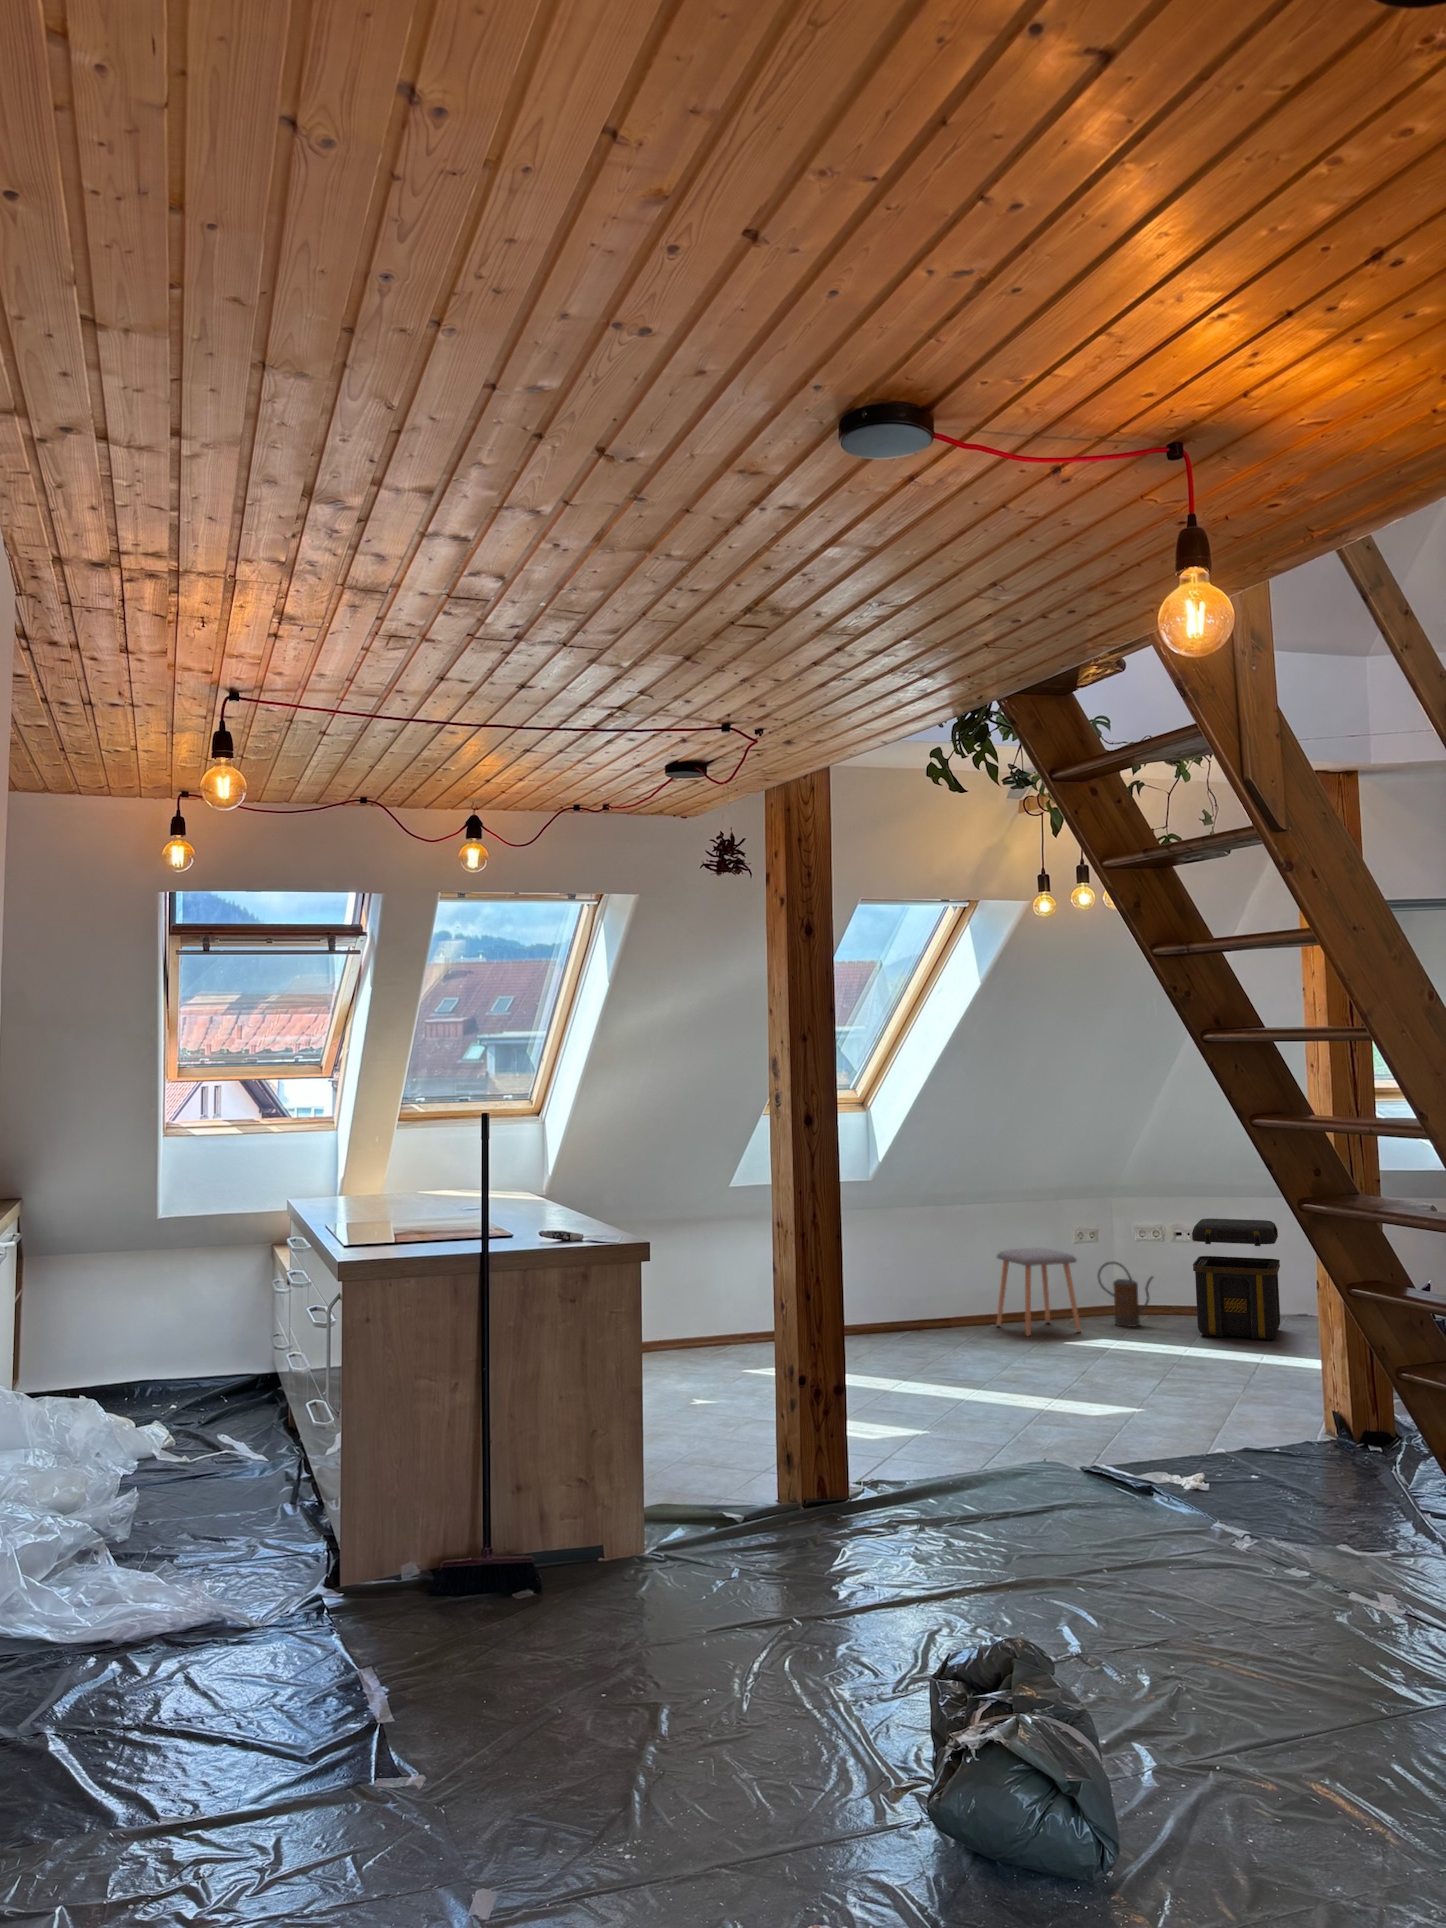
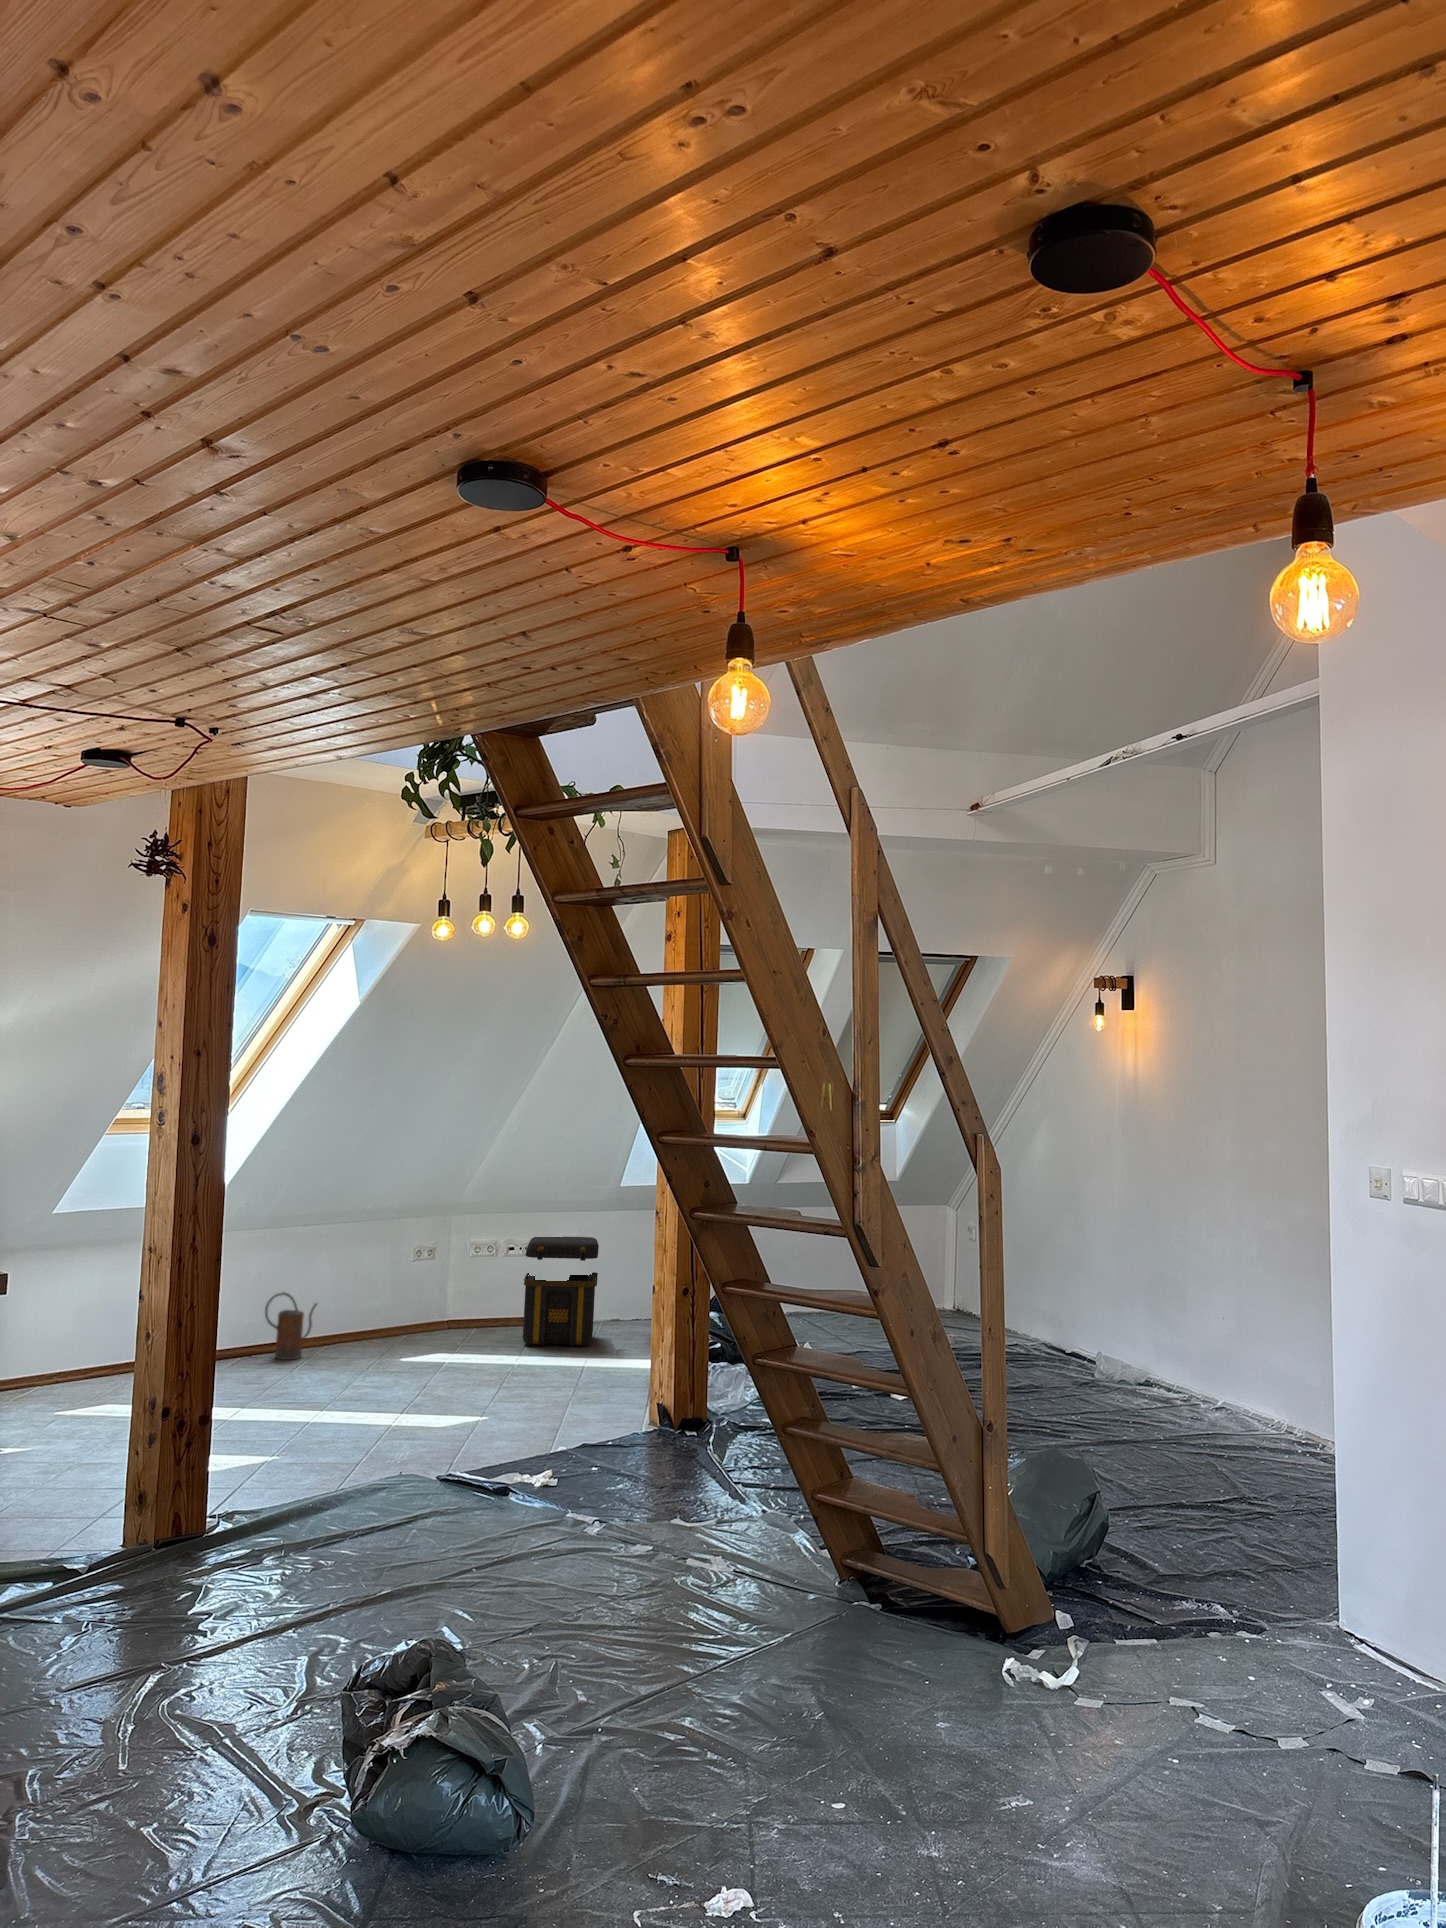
stool: present [996,1248,1081,1337] -> none [331,1267,417,1355]
watering can: present [1098,1262,1153,1327] -> present [265,1293,317,1360]

